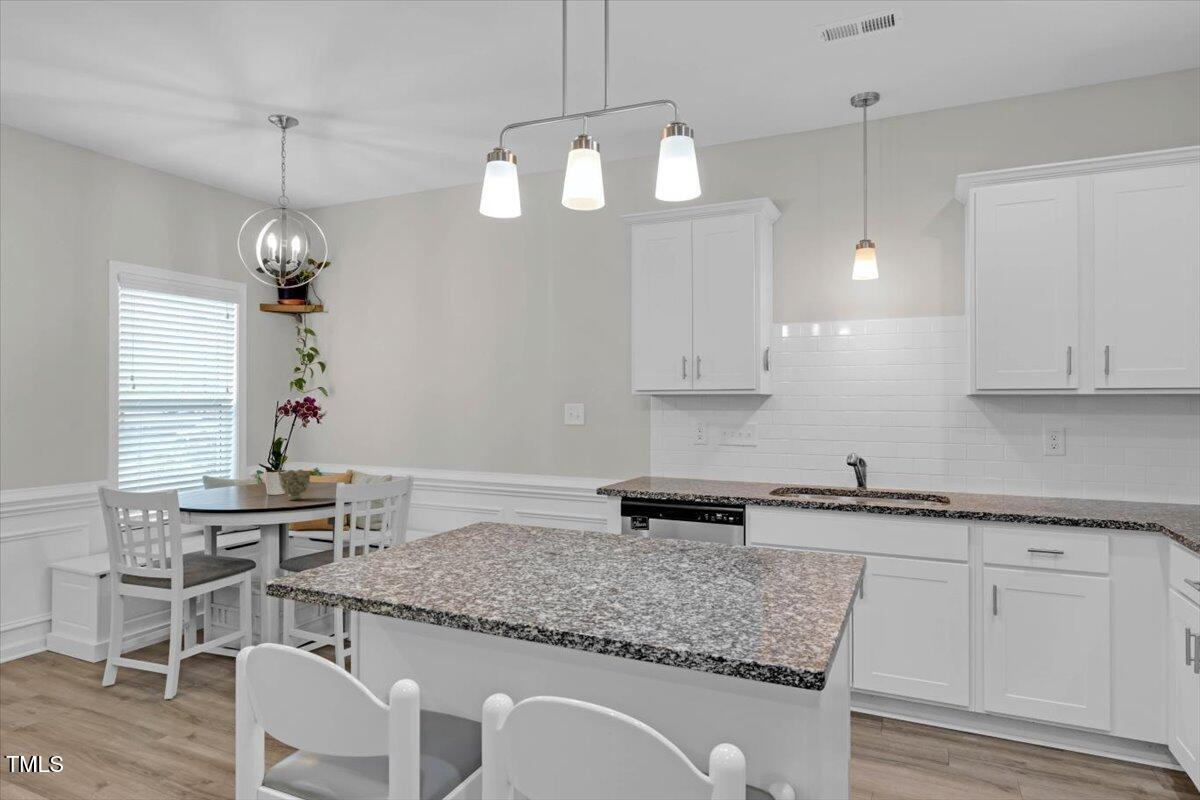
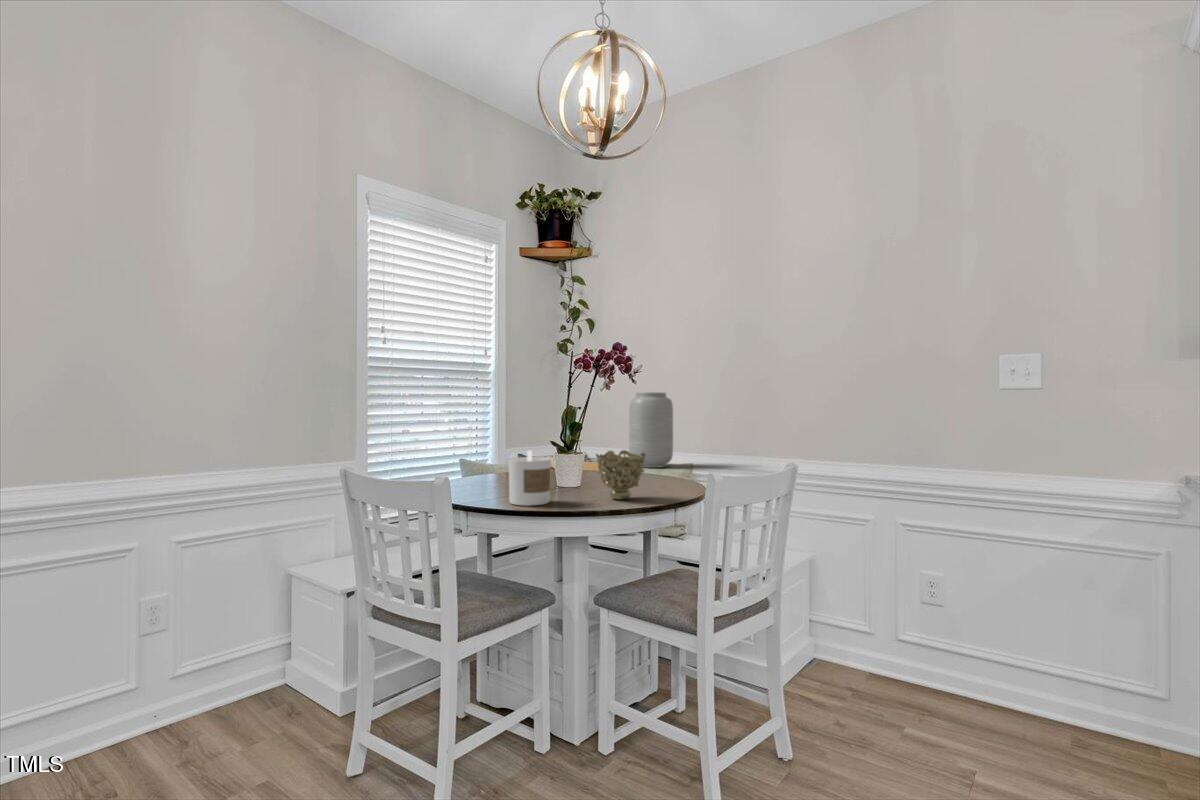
vase: none [335,425,369,480] -> present [629,392,673,468]
candle: none [217,471,246,505] -> present [508,451,551,506]

